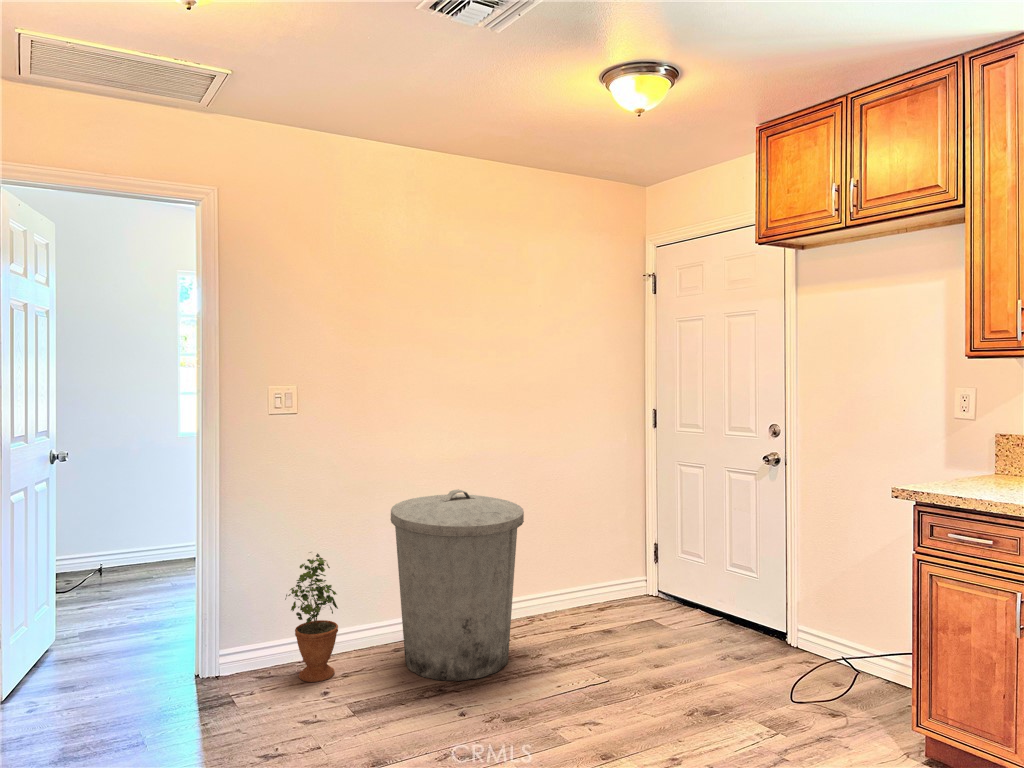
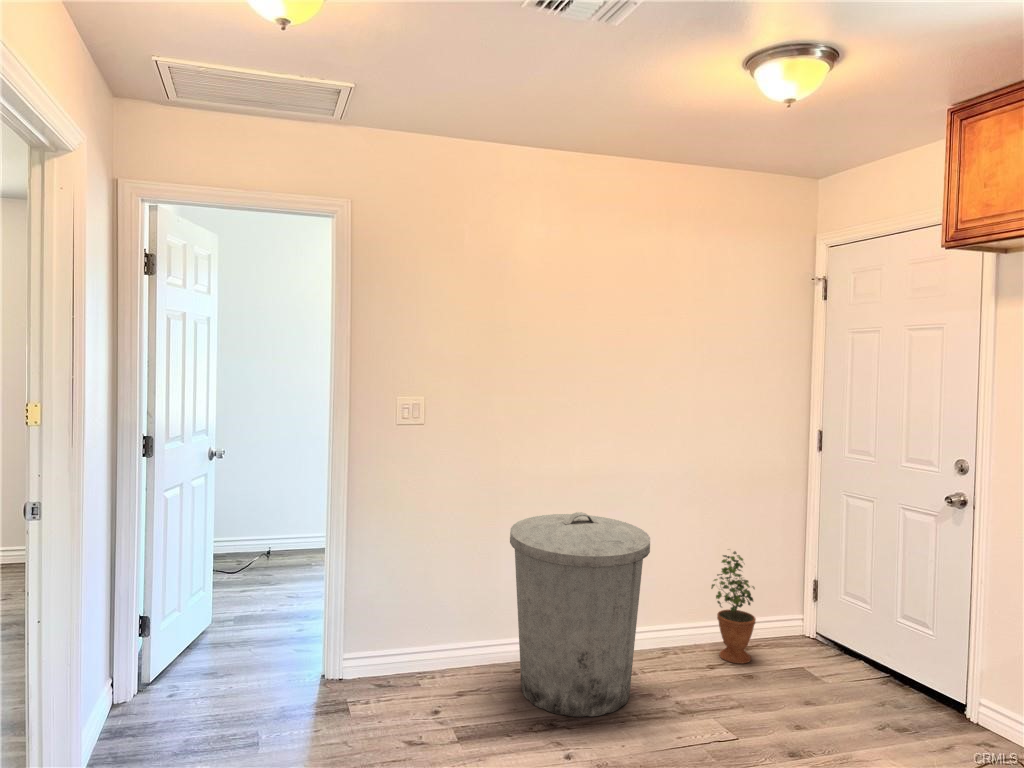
potted plant: present [285,553,338,682] -> present [711,551,756,664]

